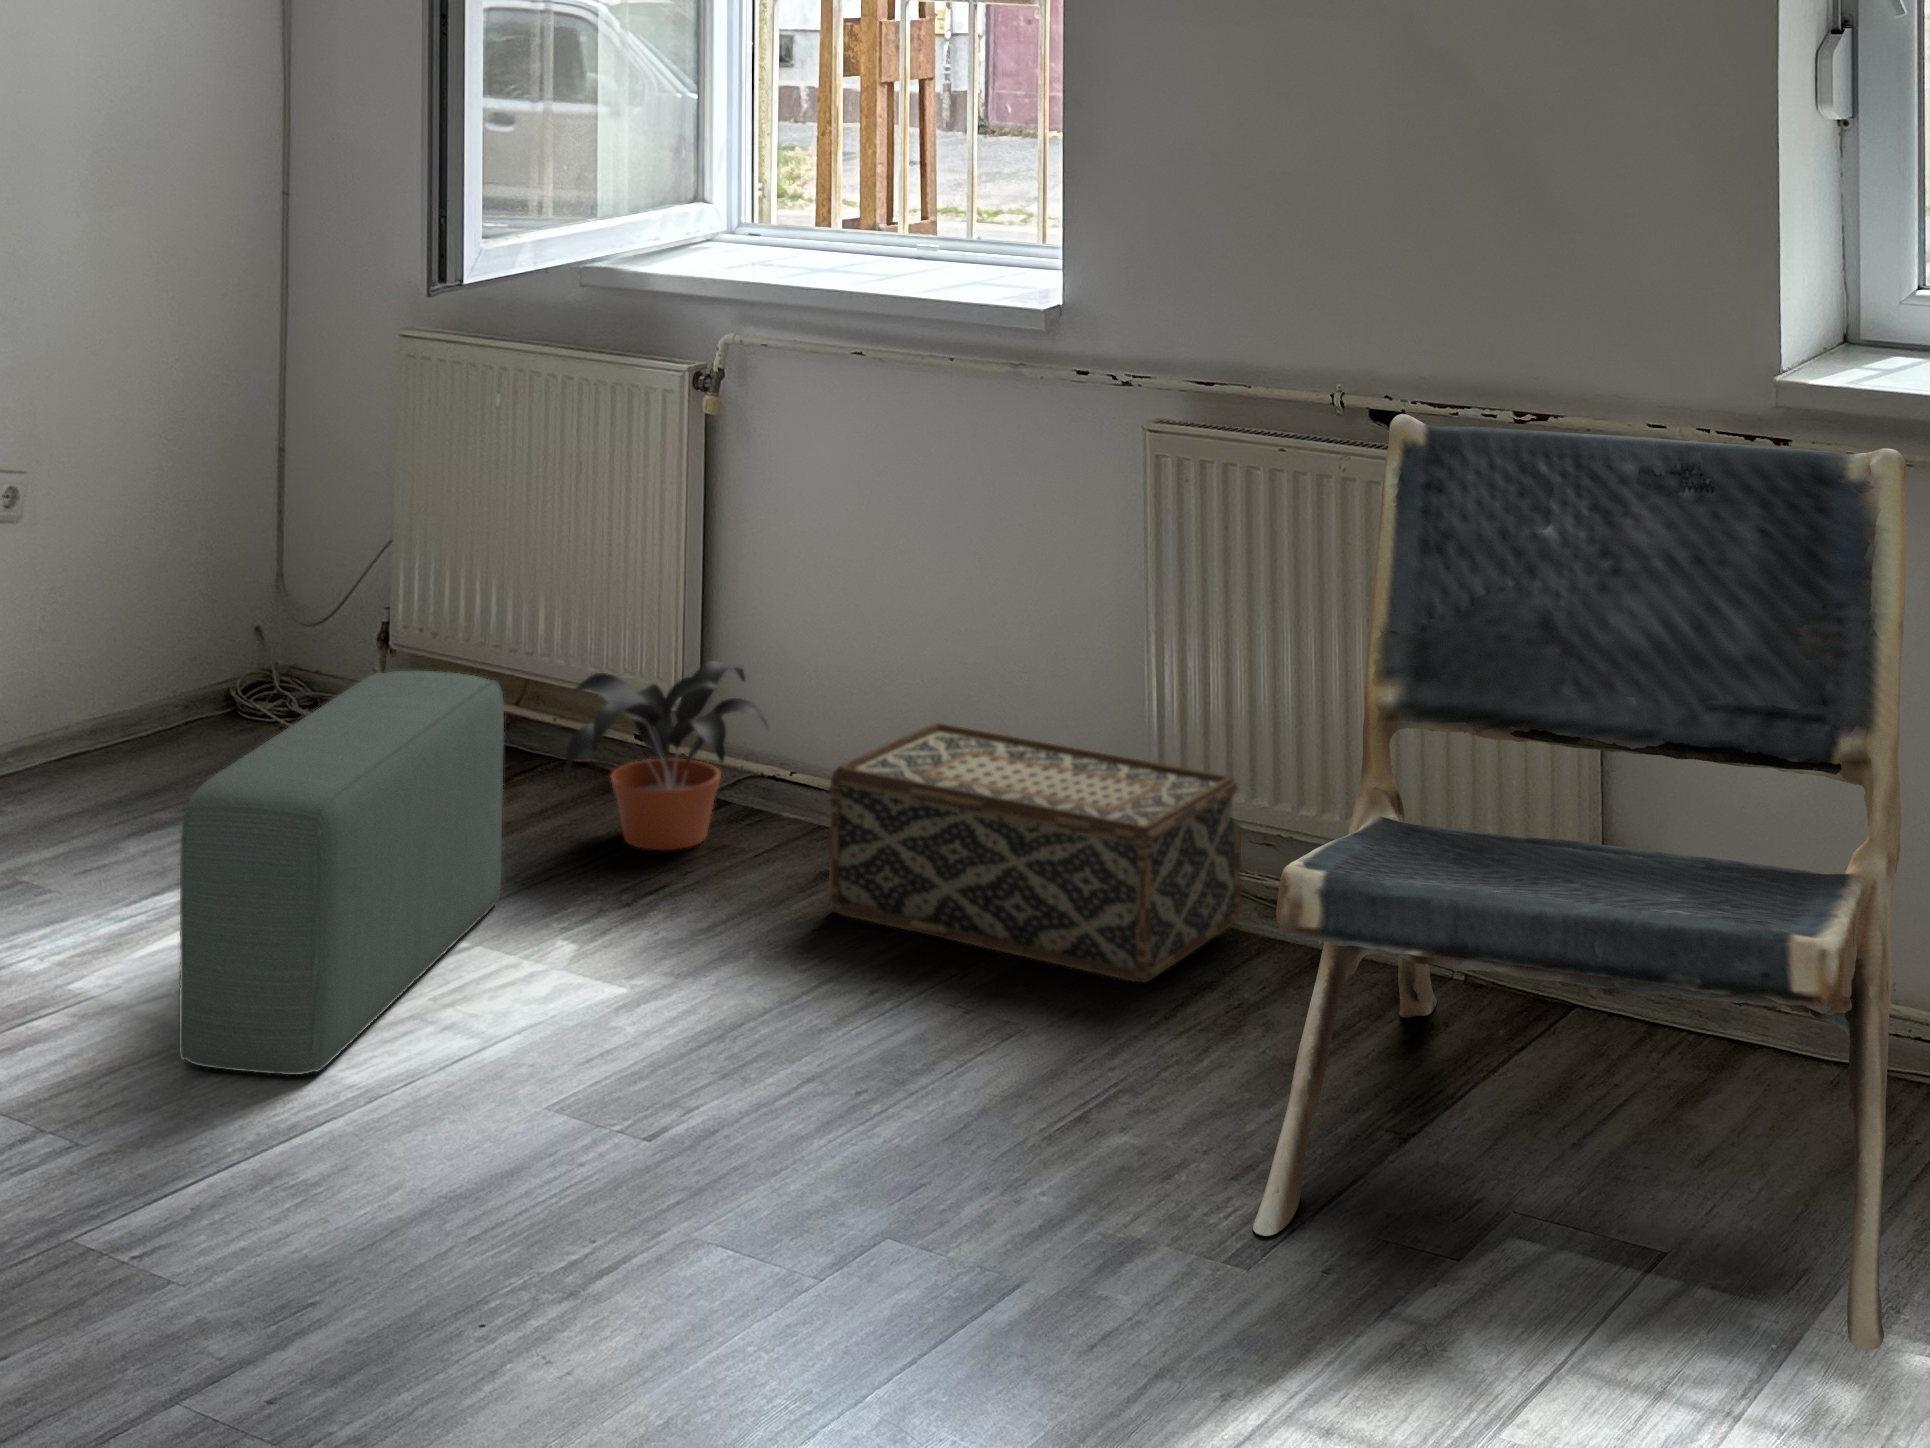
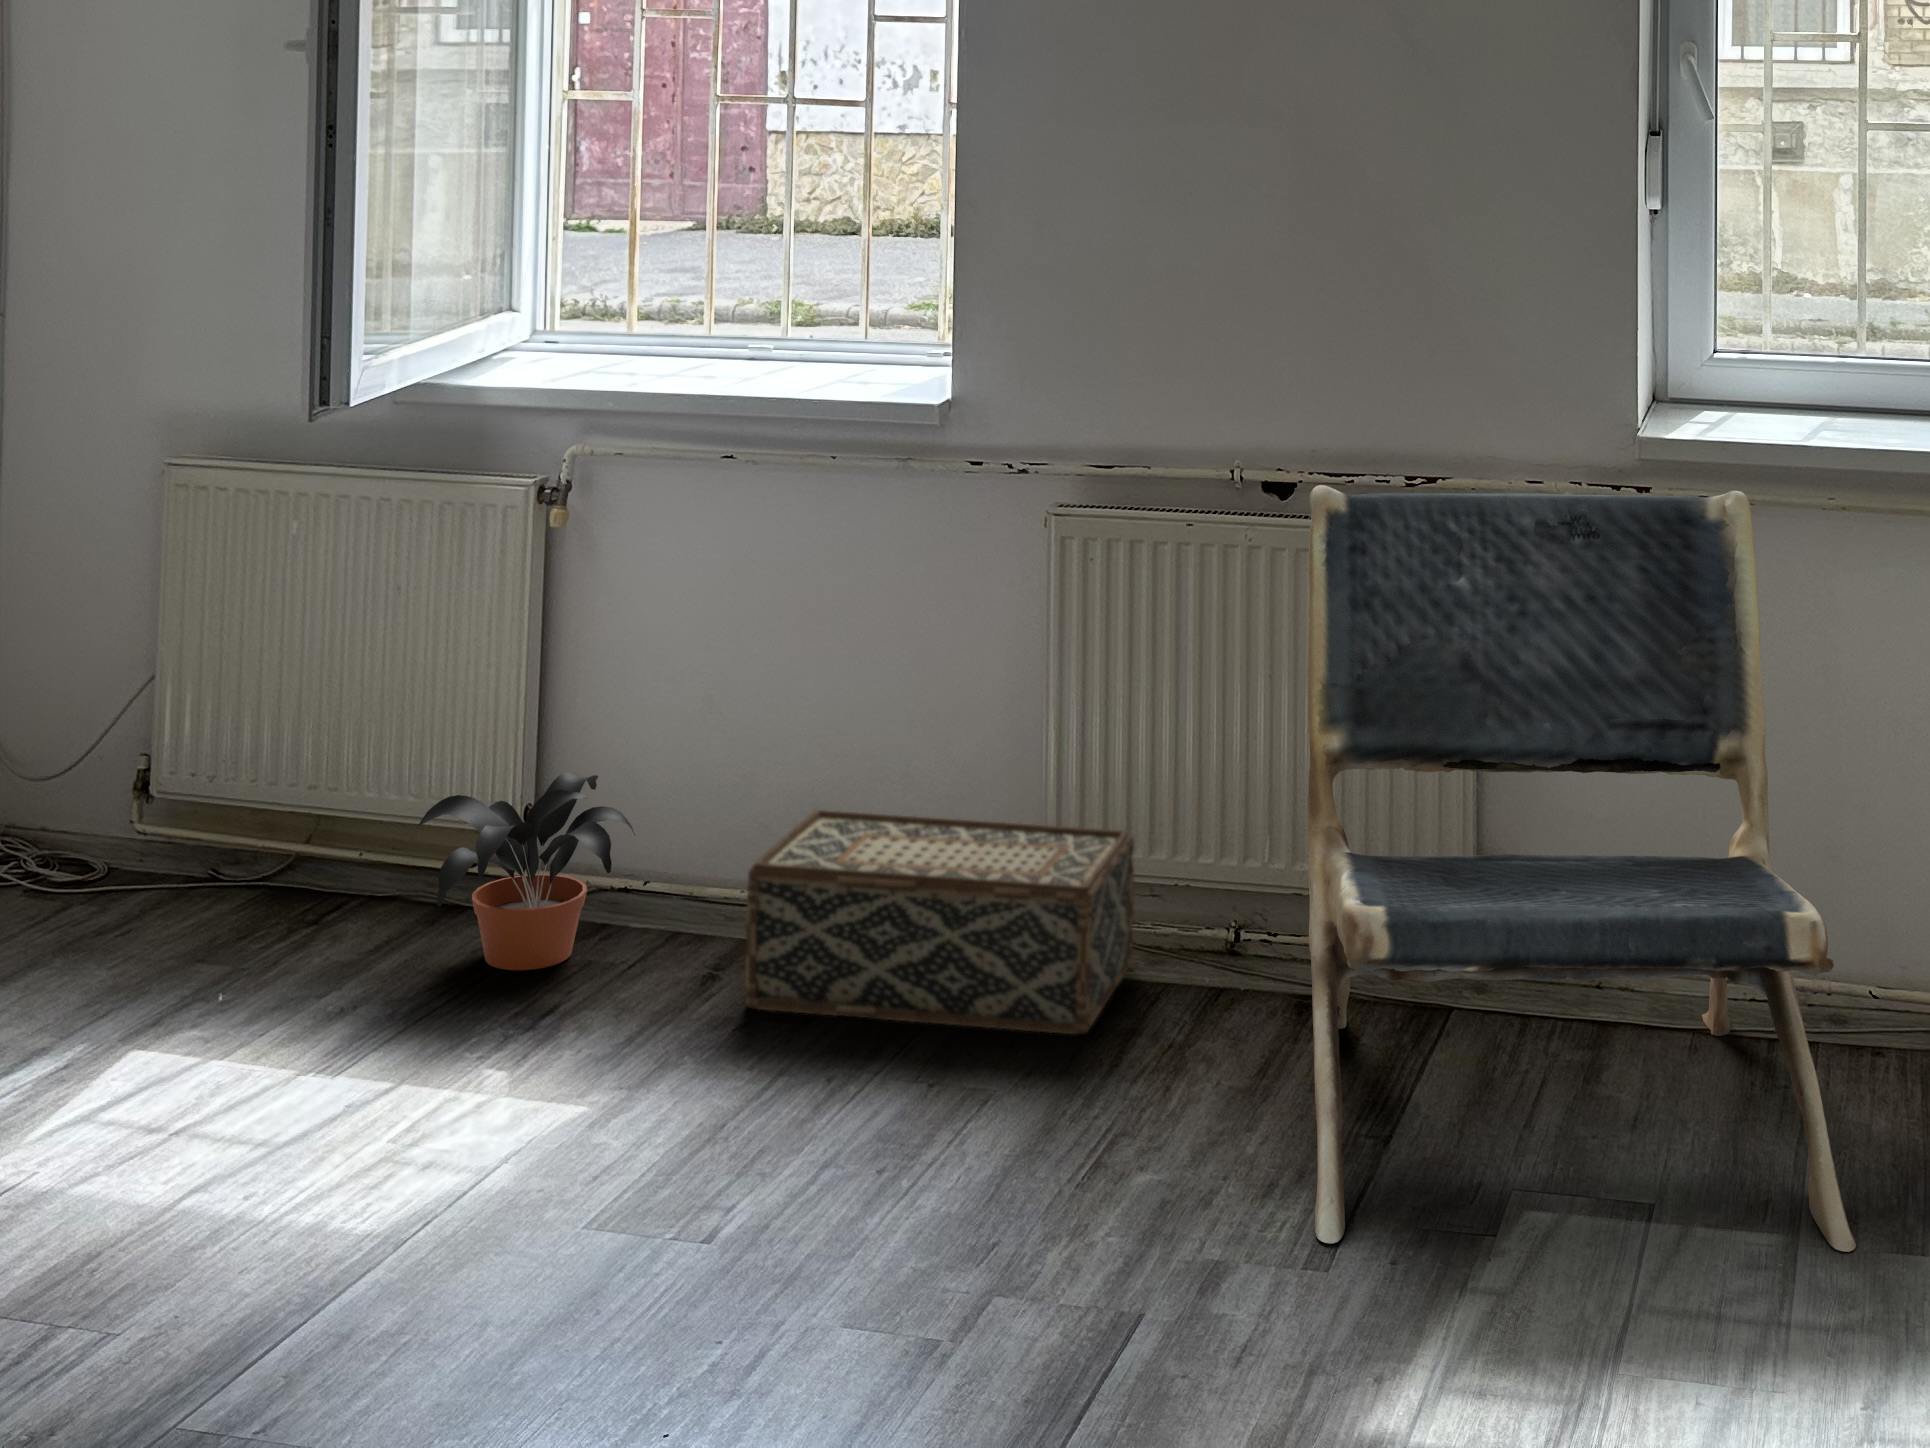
pouf: present [179,671,504,1075] -> none [167,812,409,1258]

